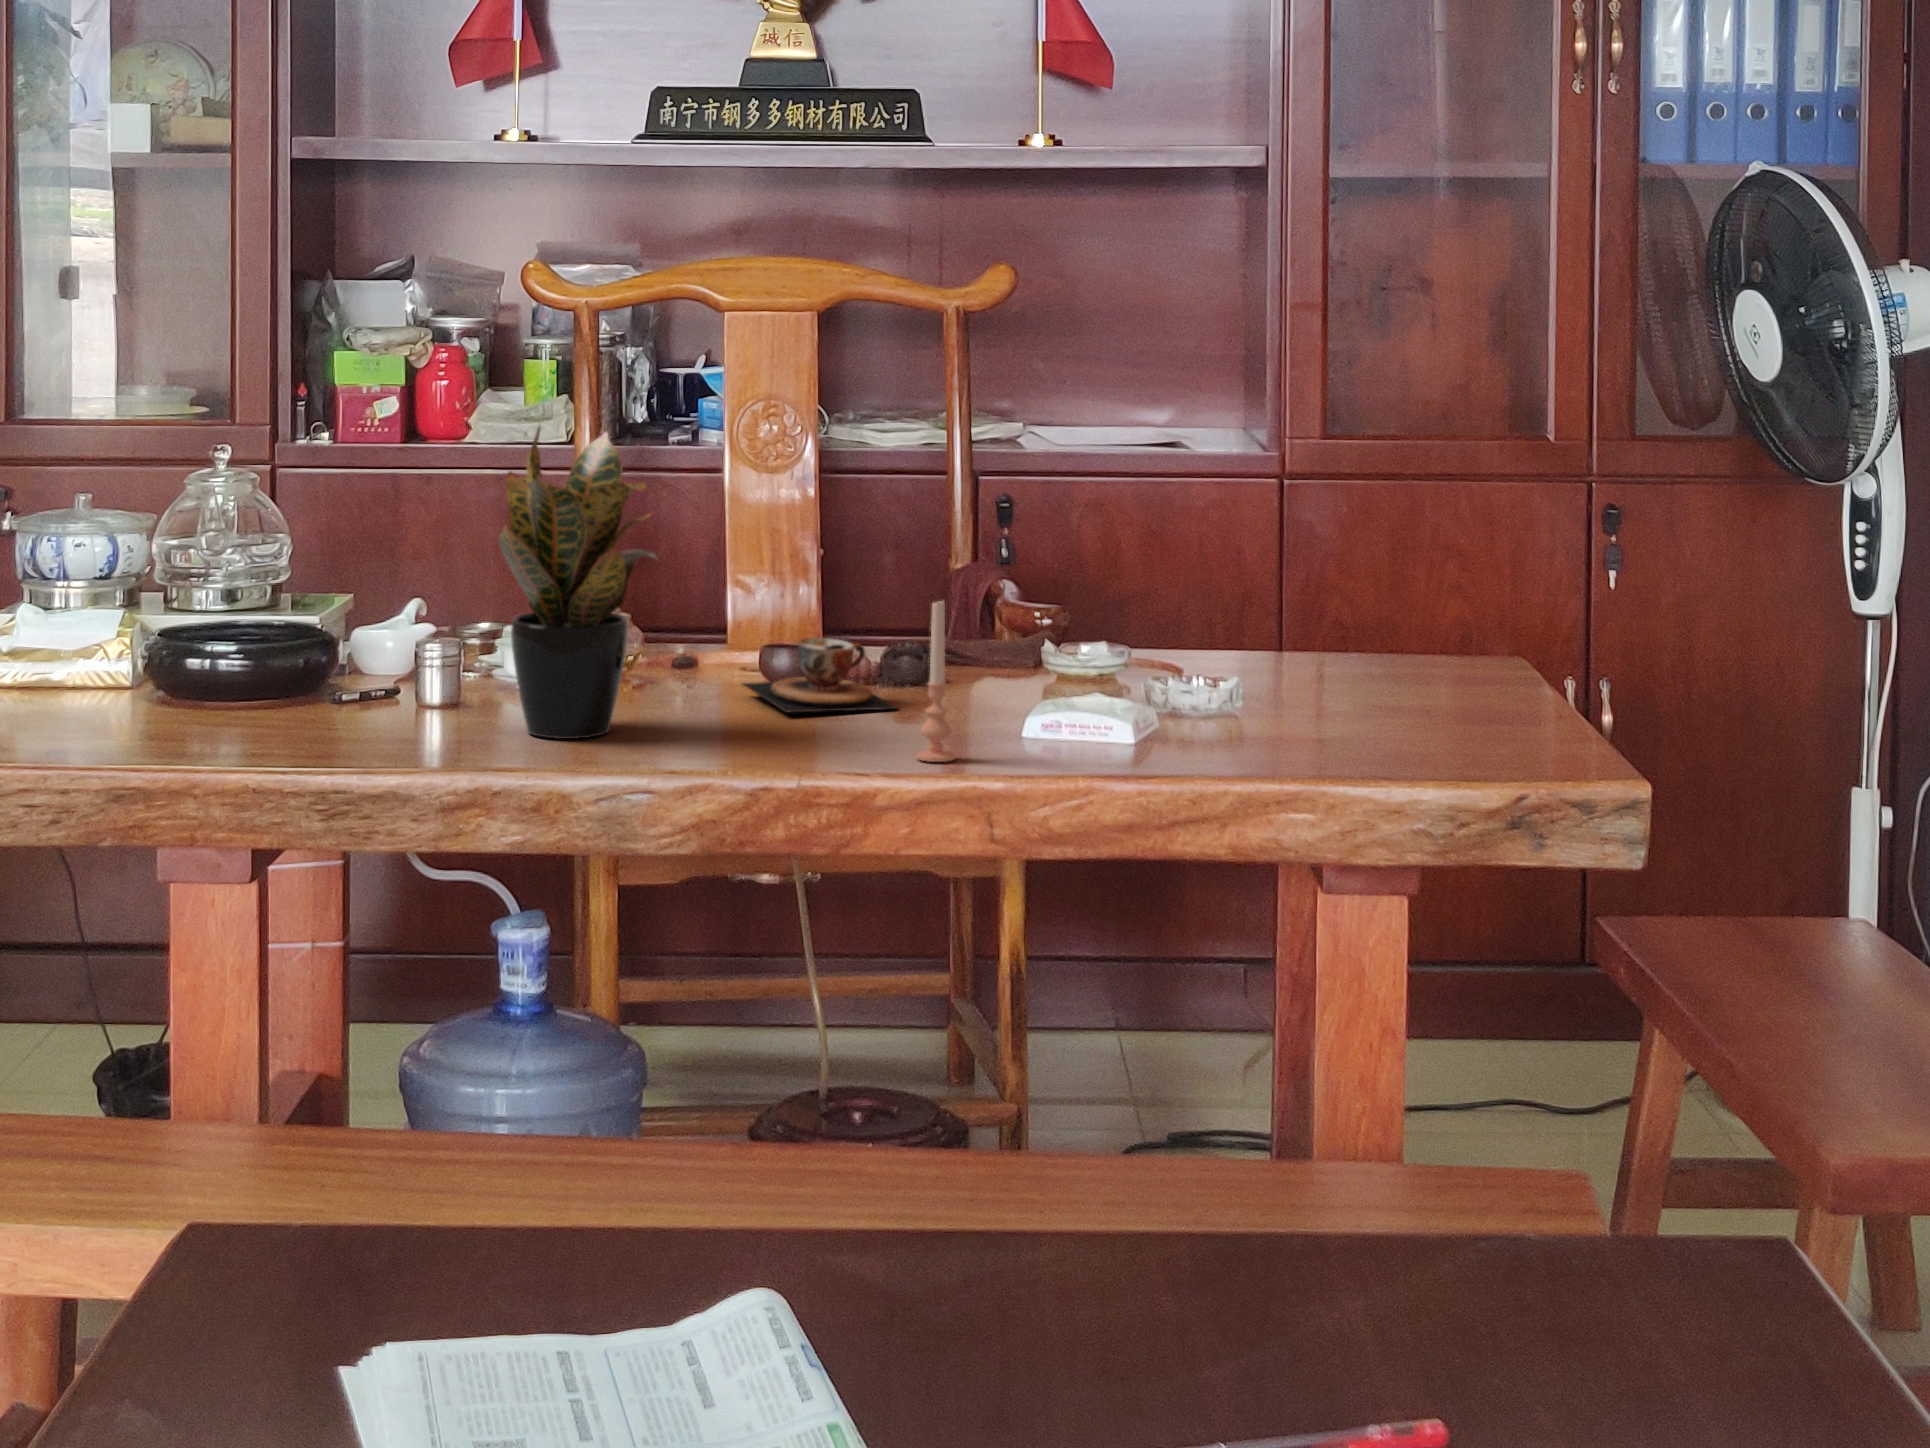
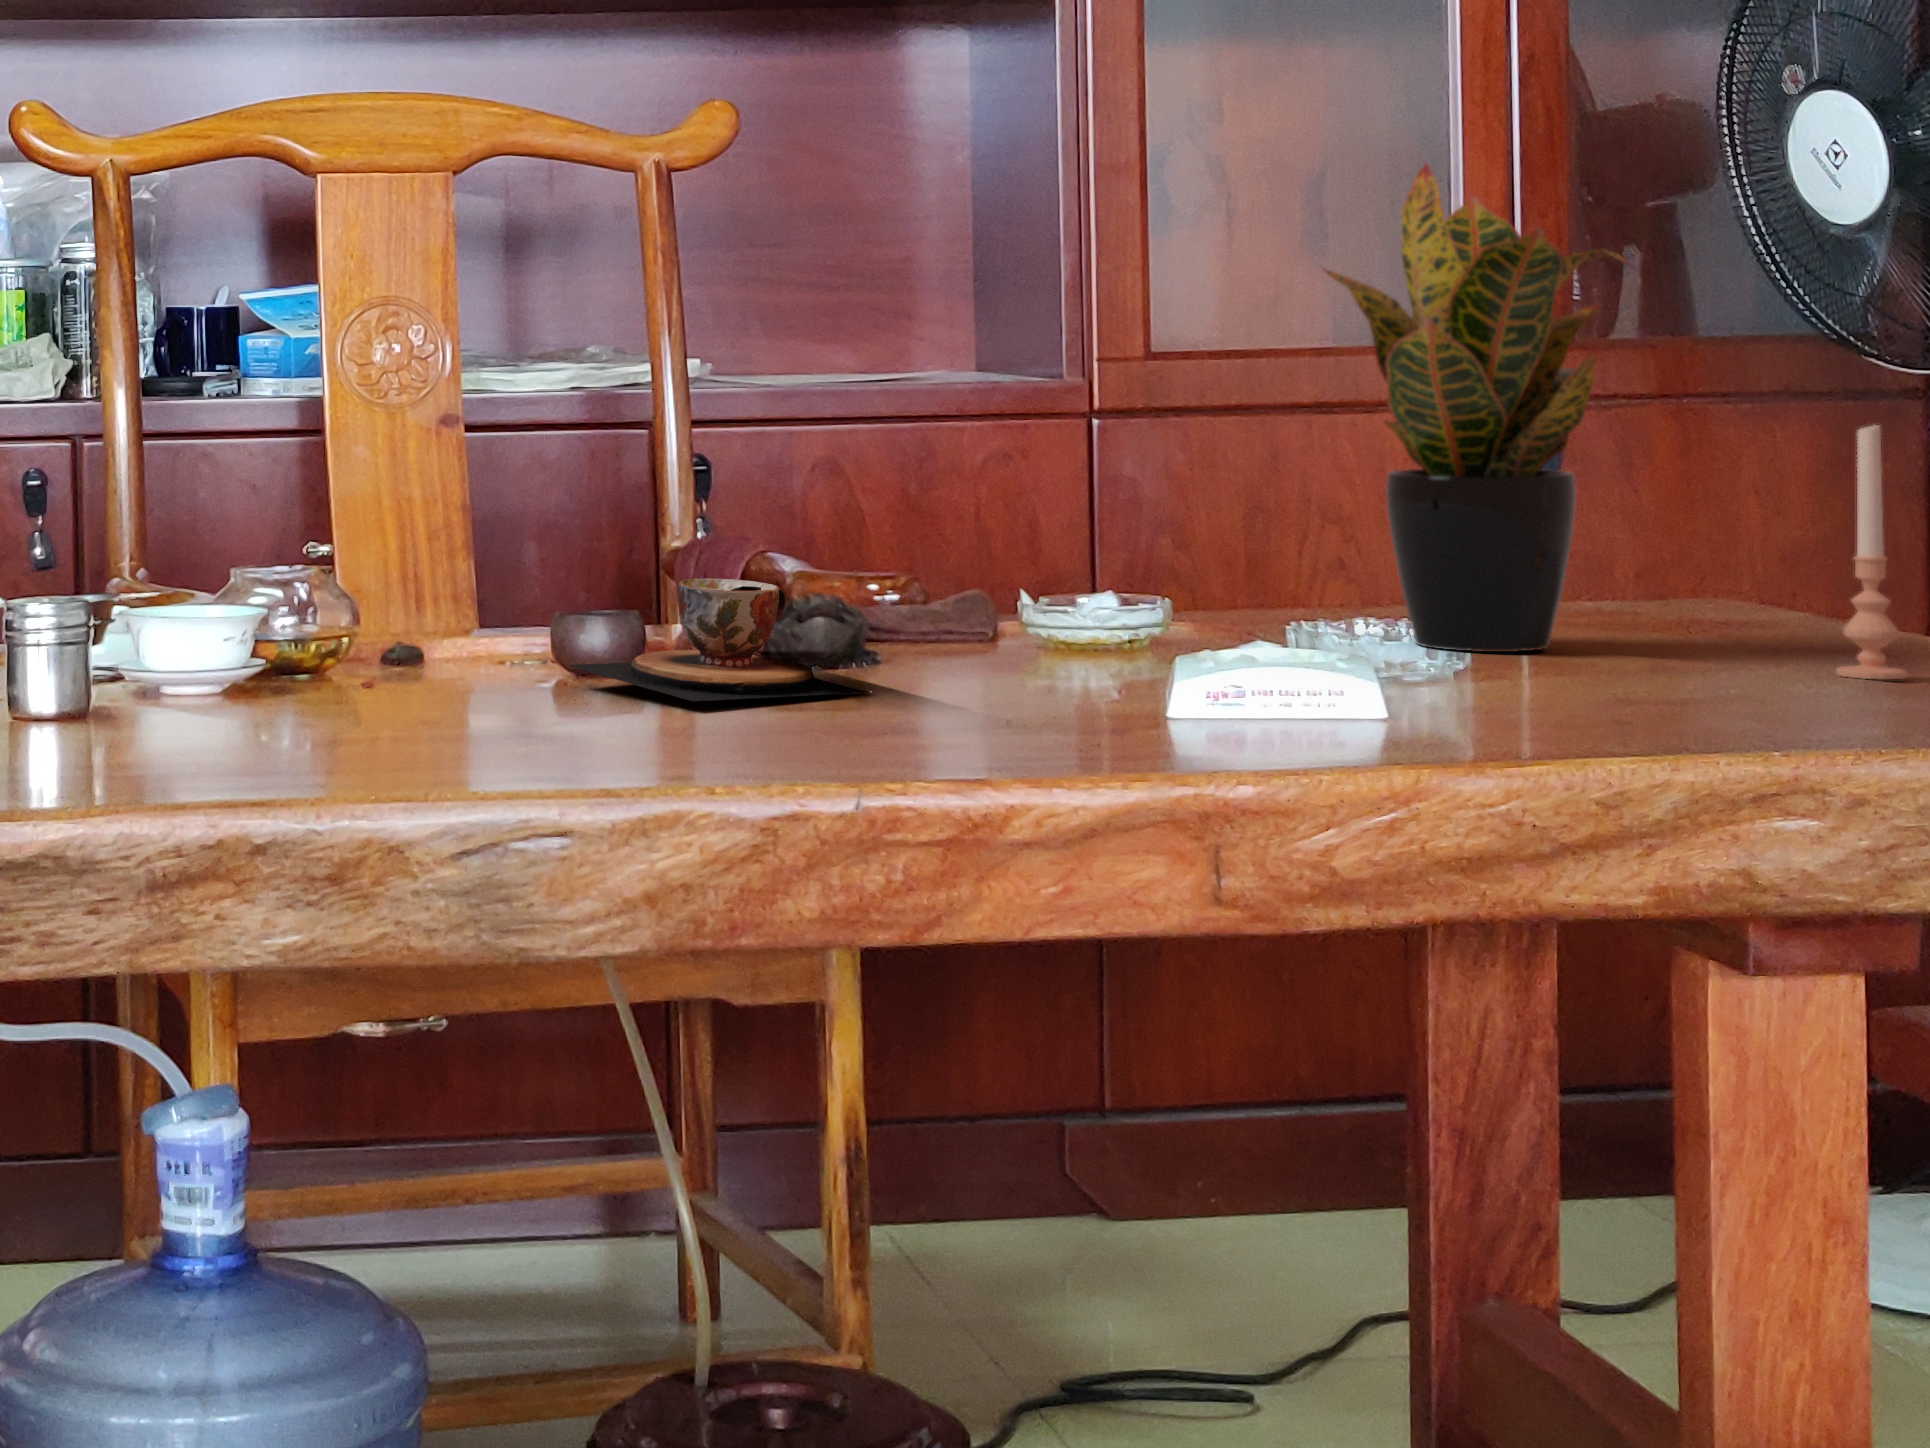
potted plant: present [498,427,657,739] -> present [1324,163,1631,652]
candle: present [916,601,955,762] -> present [1836,425,1907,679]

